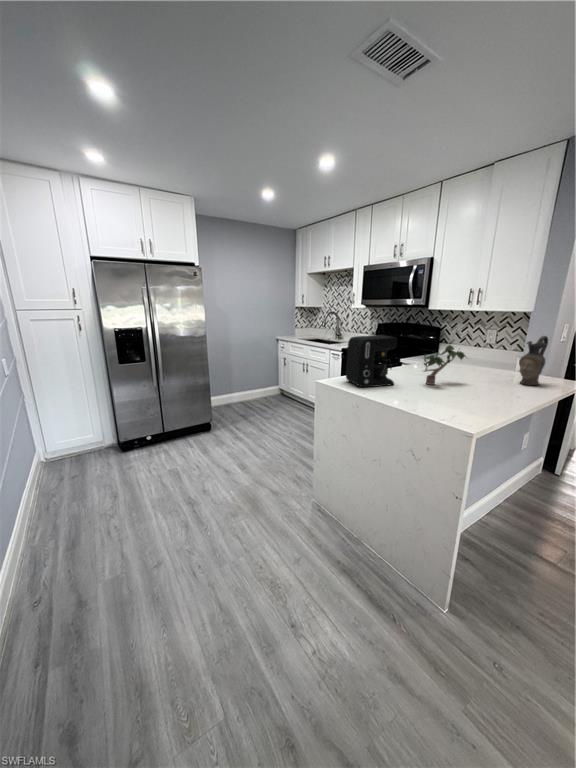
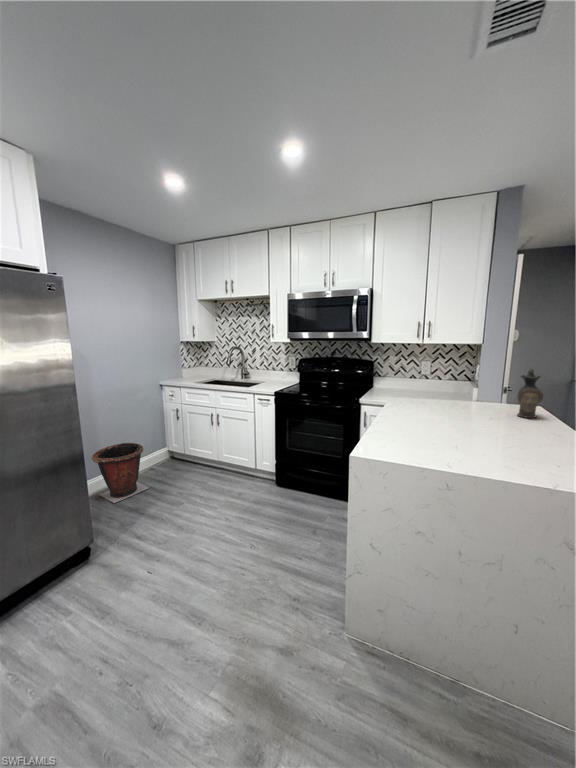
coffee maker: present [346,335,397,387] -> none [389,379,453,456]
potted plant: present [424,345,466,385] -> none [460,383,504,434]
waste bin: none [226,375,257,410] -> present [92,443,148,503]

